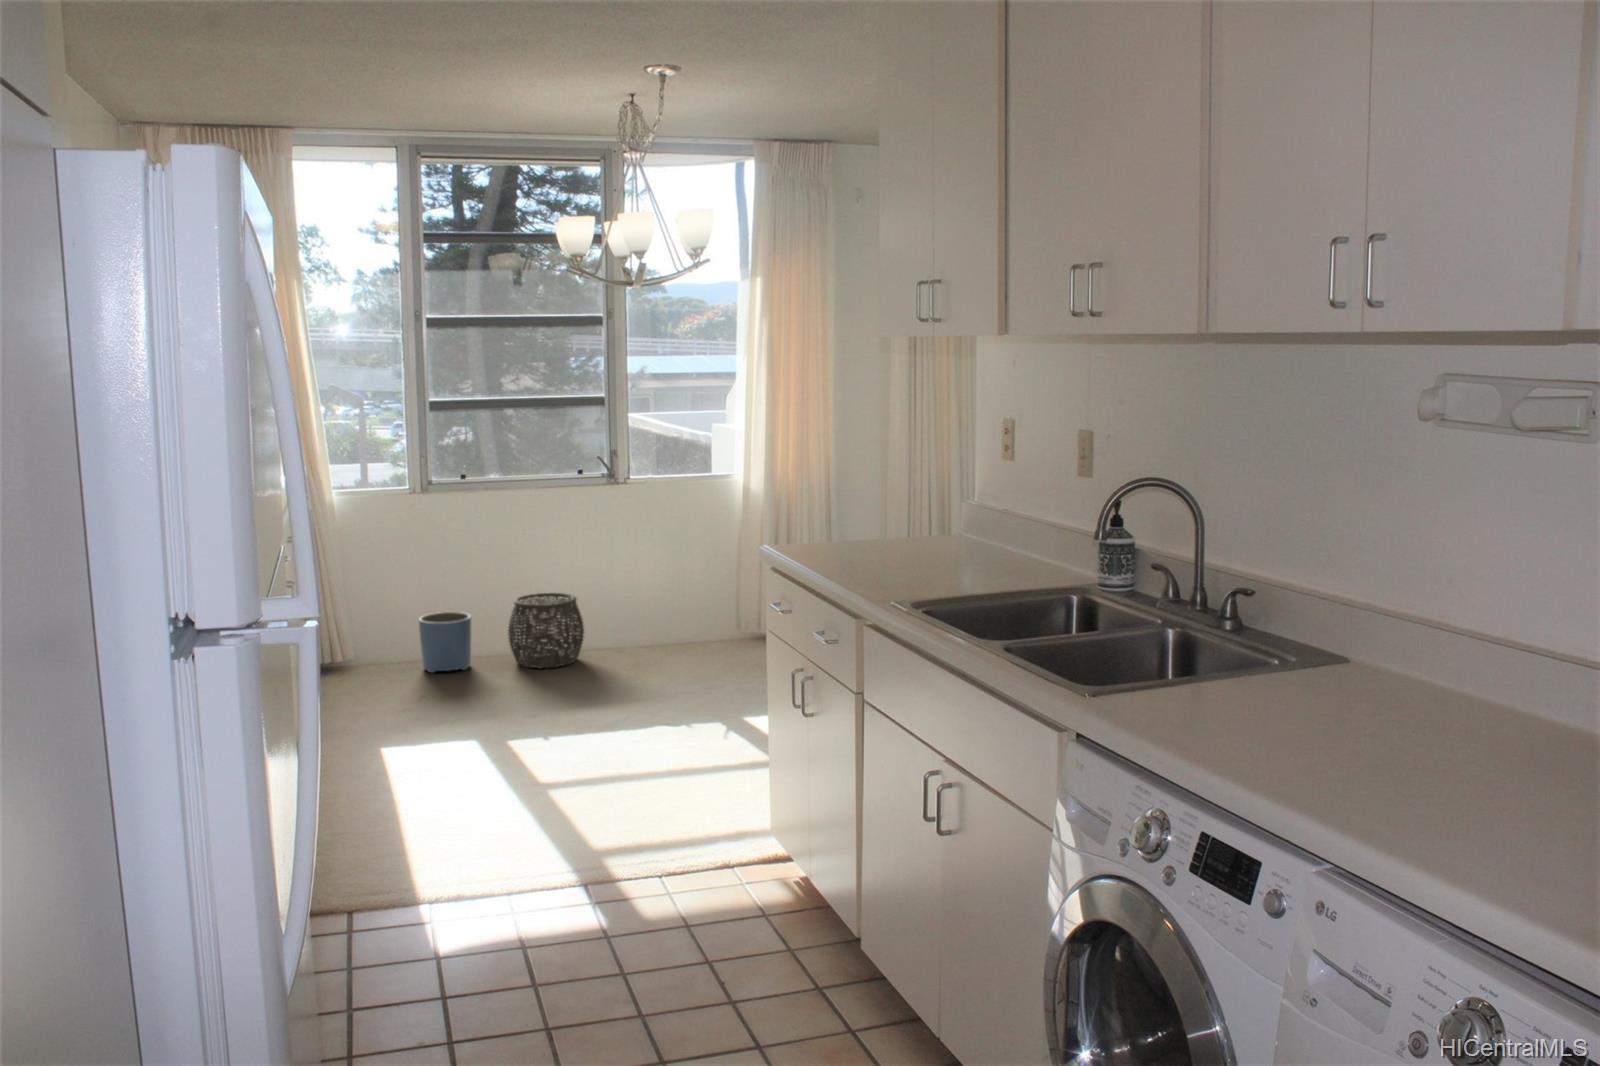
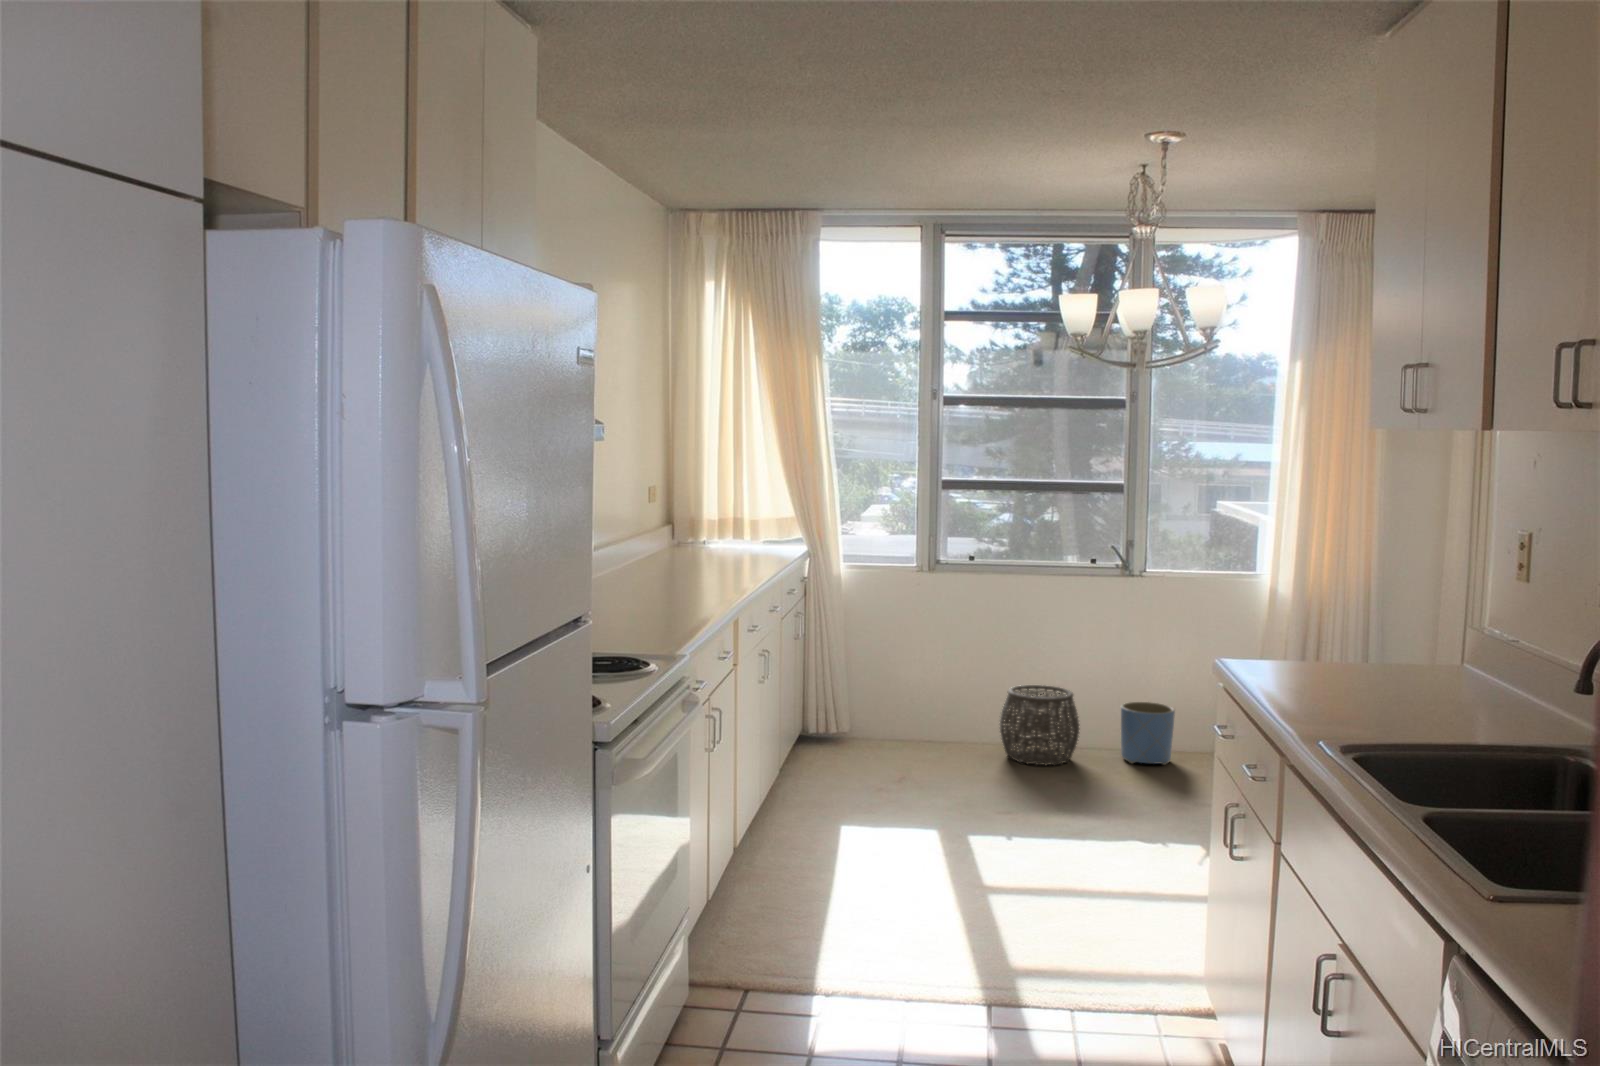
planter: present [419,612,471,673] -> present [1121,702,1175,765]

